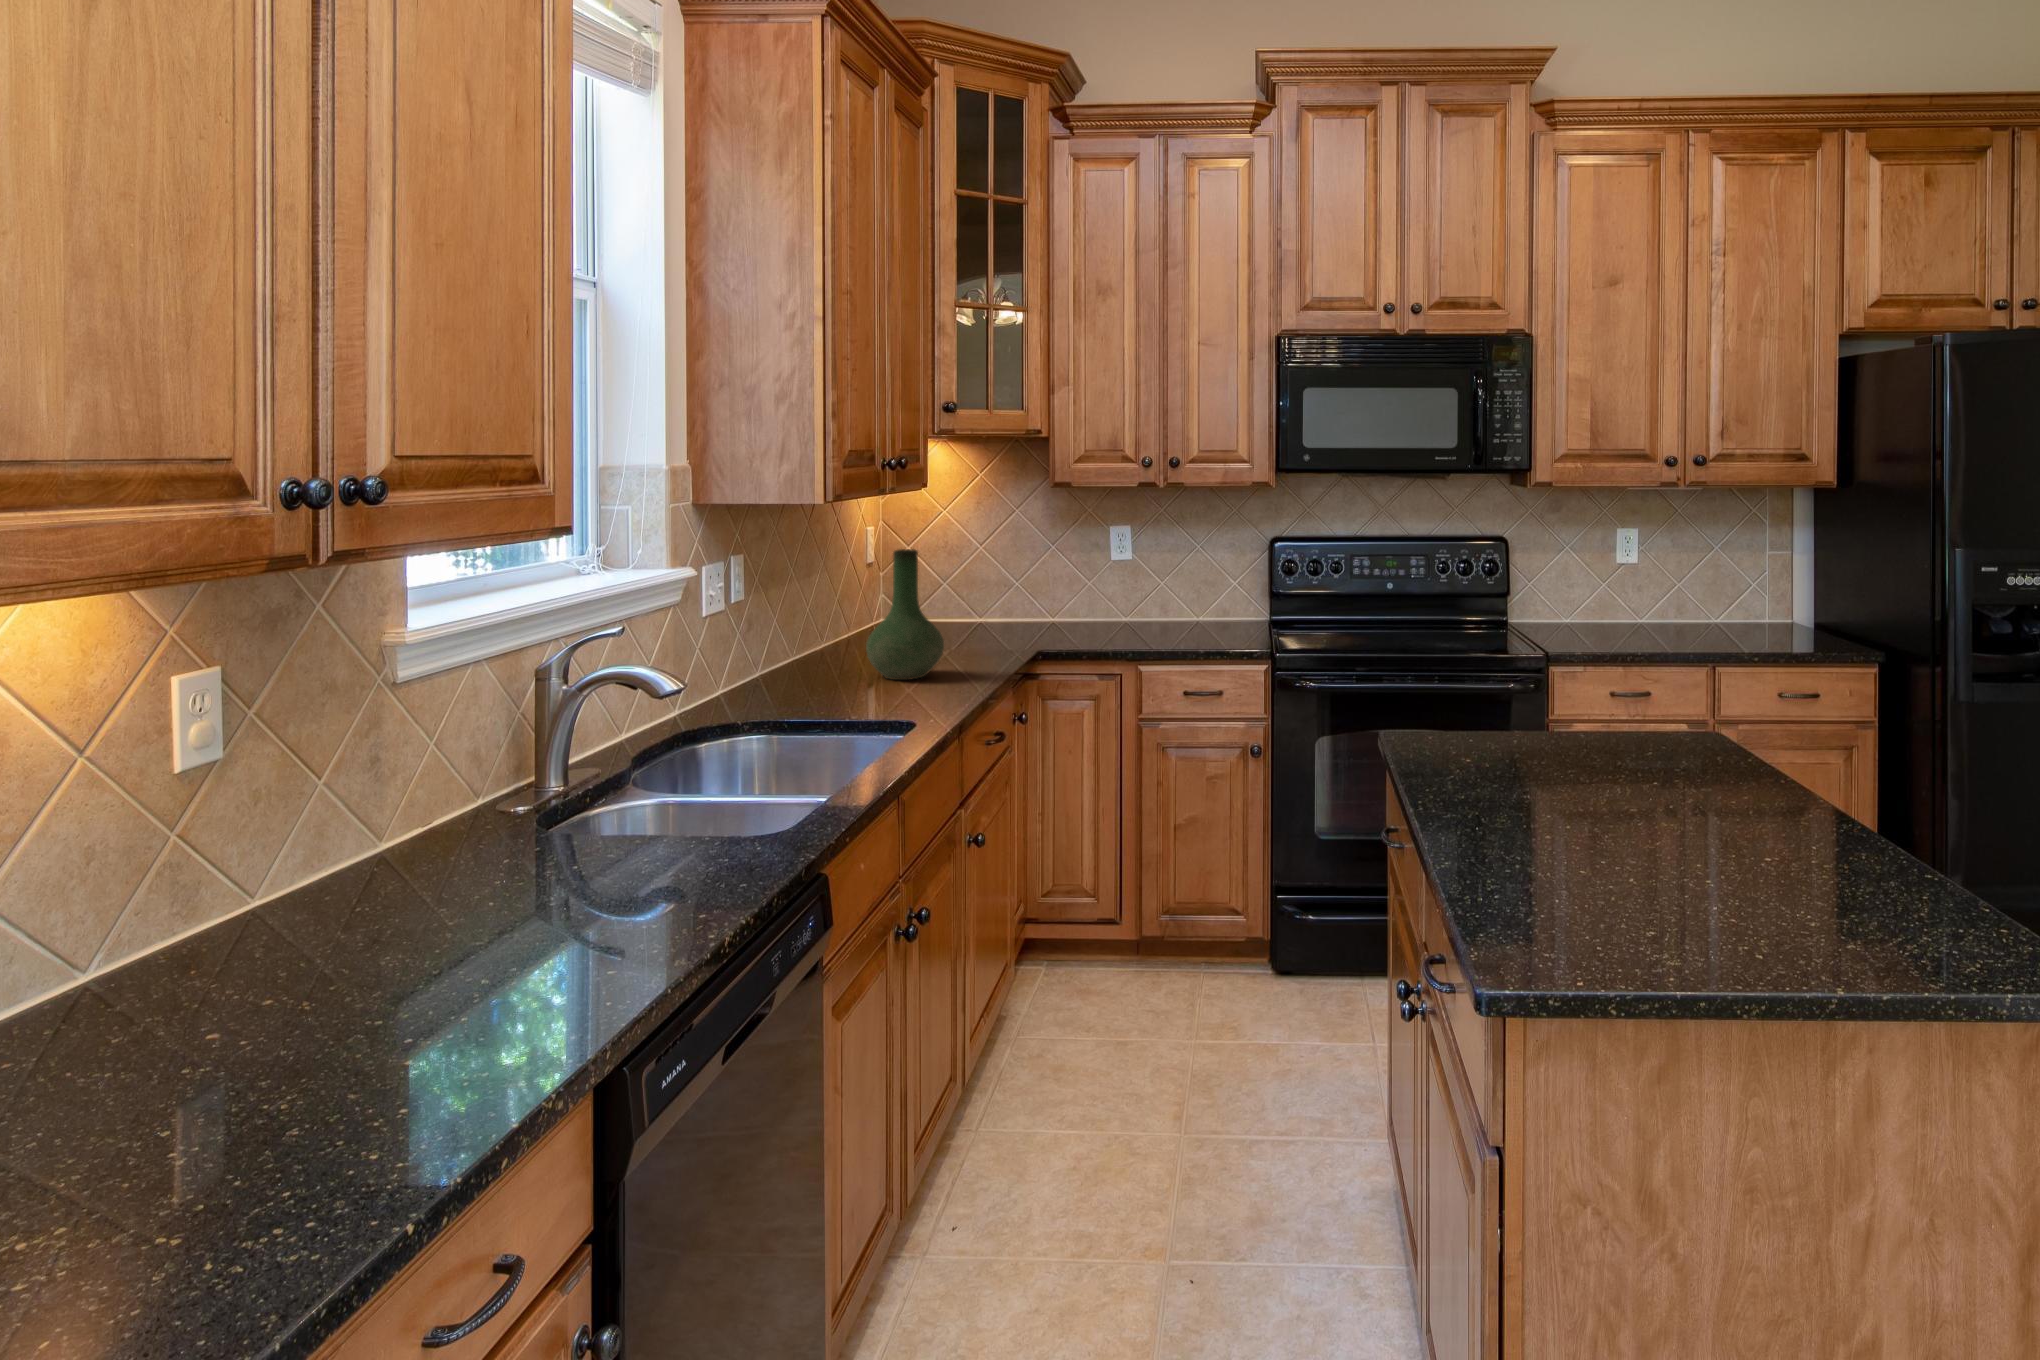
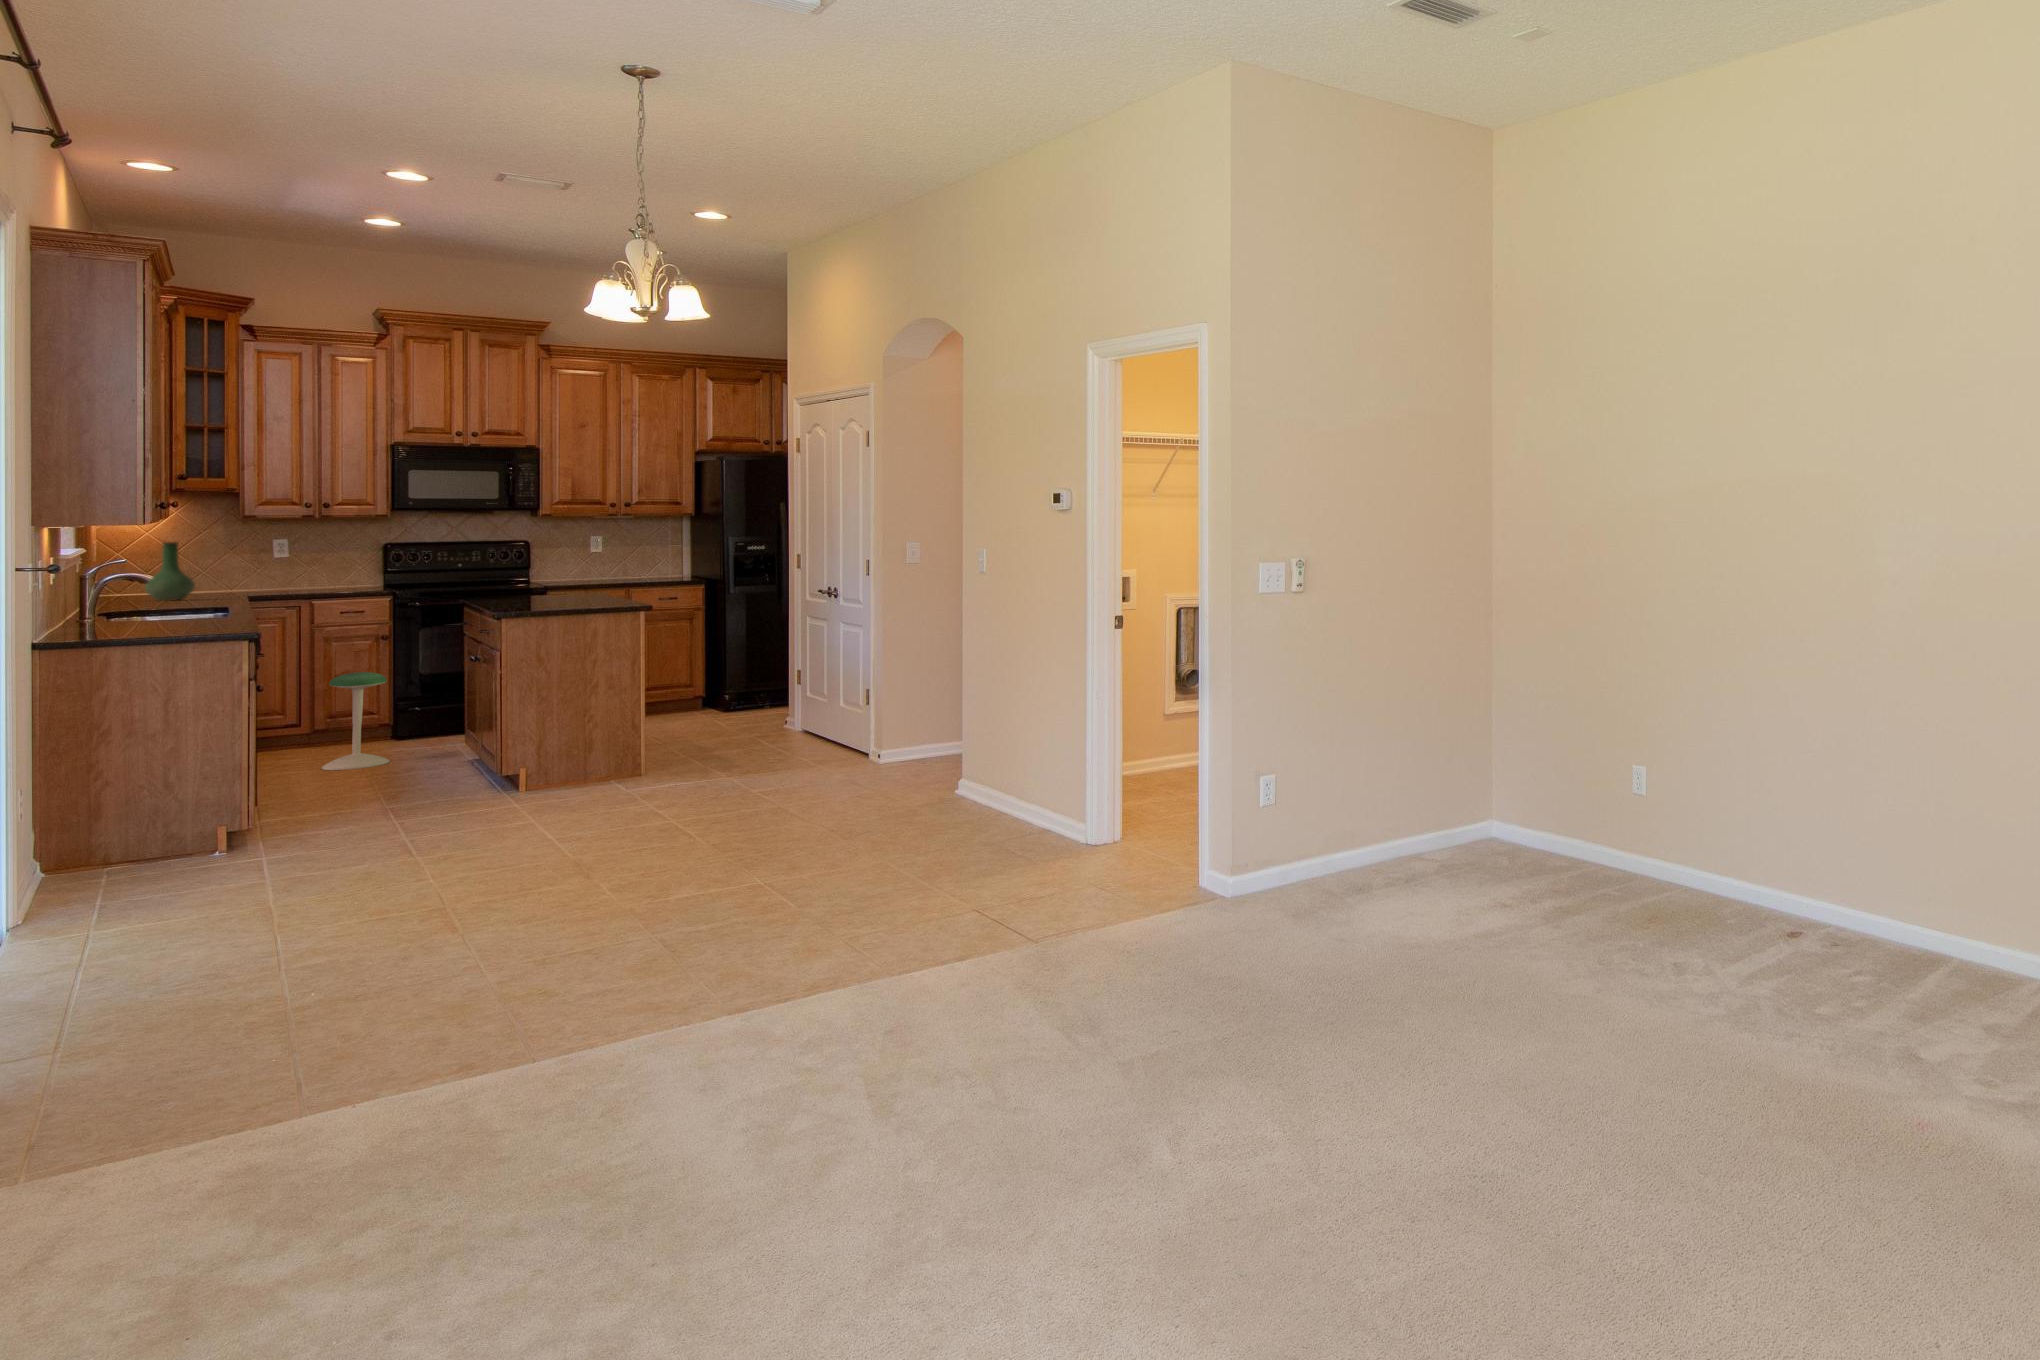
stool: none [1129,931,1272,1244] -> present [322,672,390,770]

